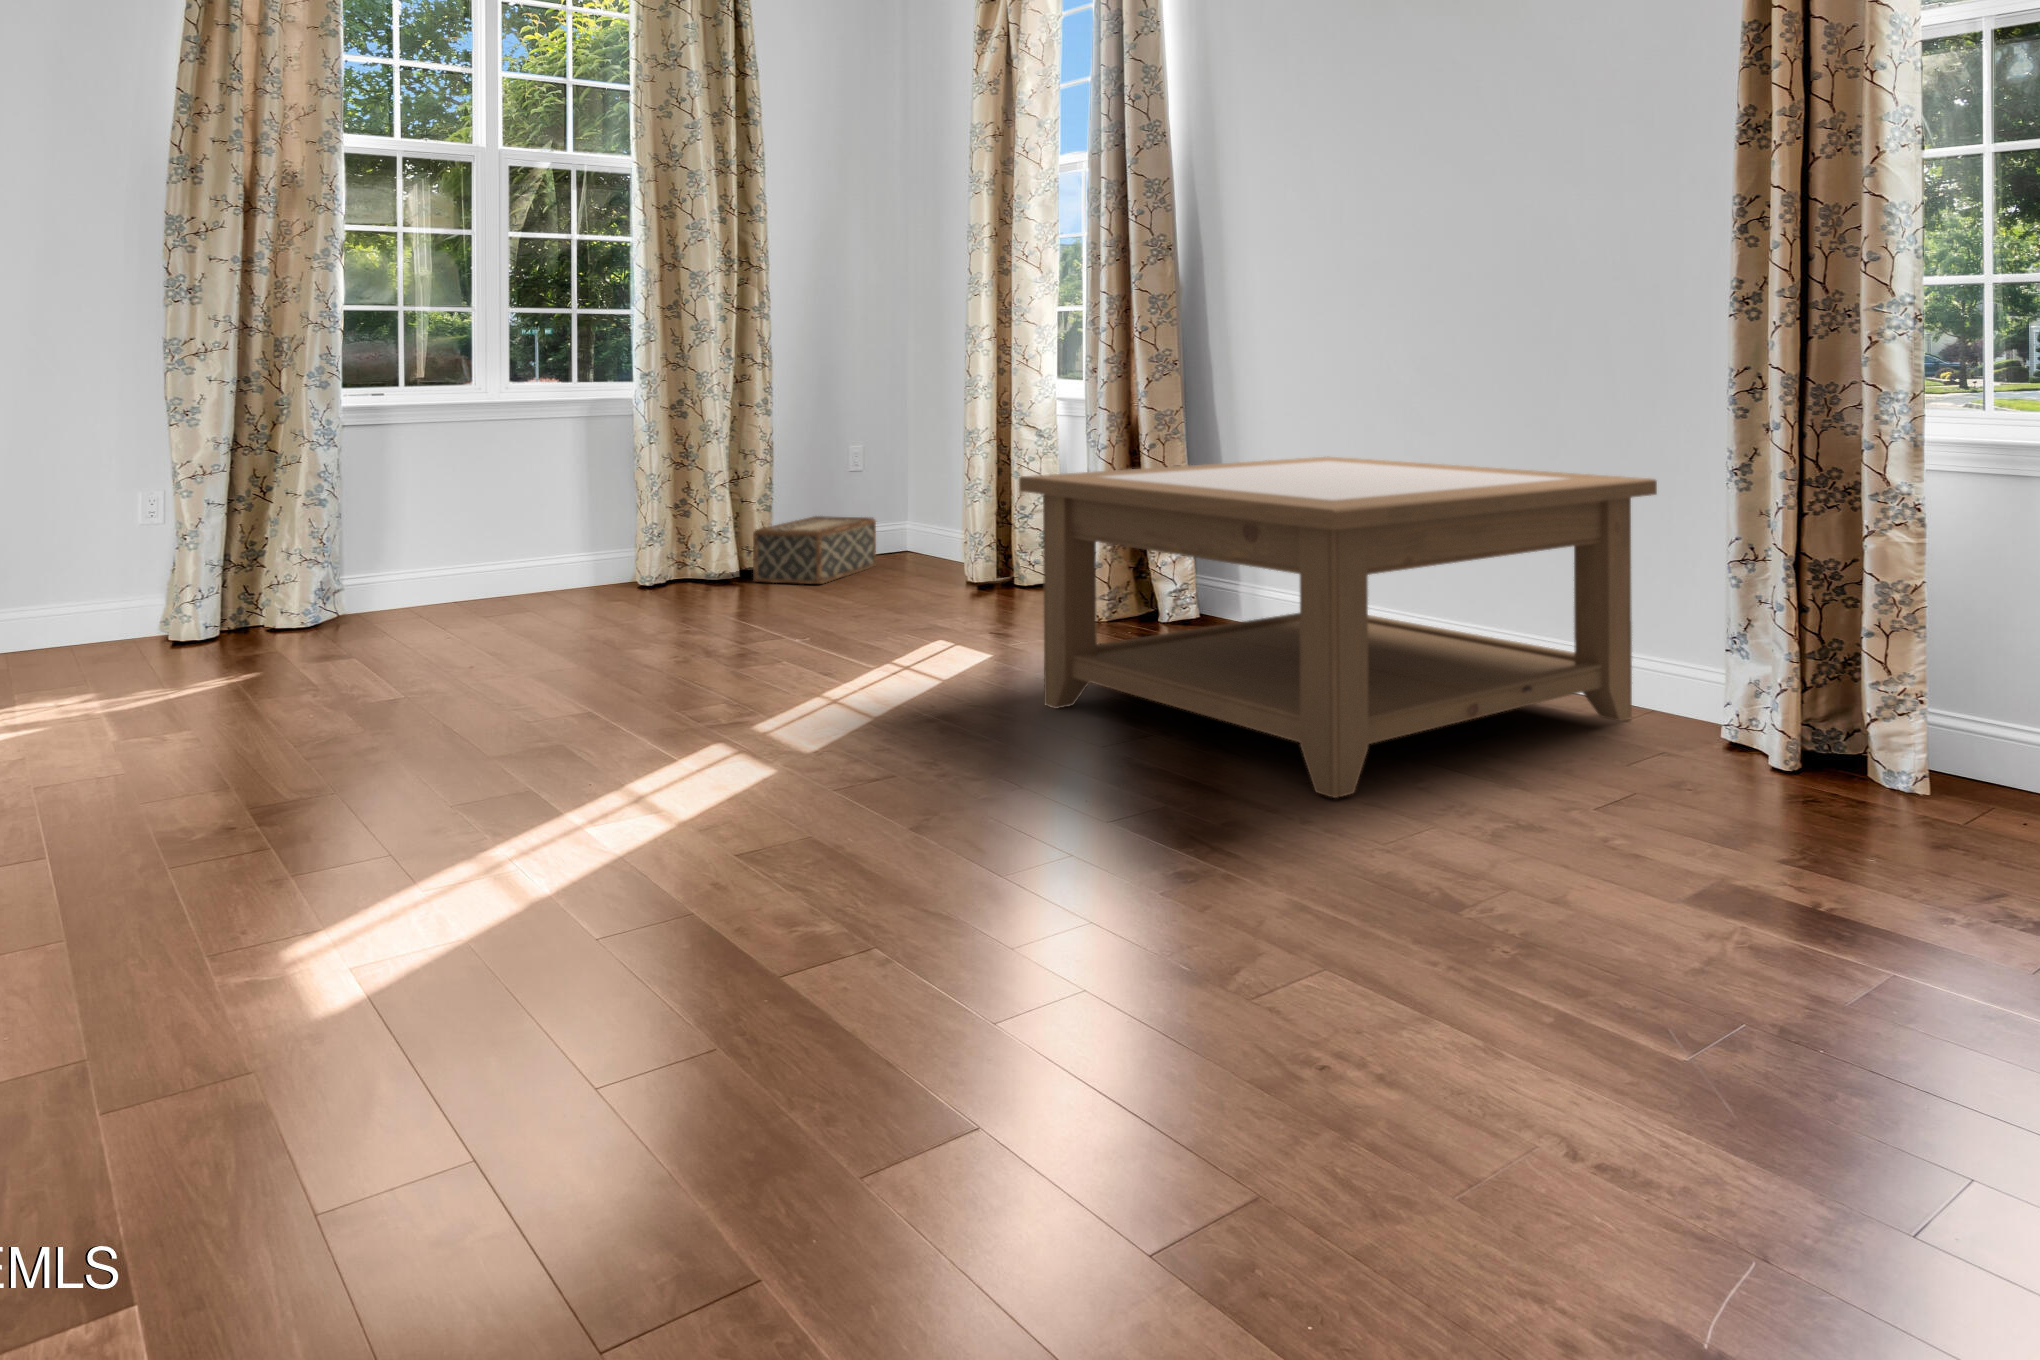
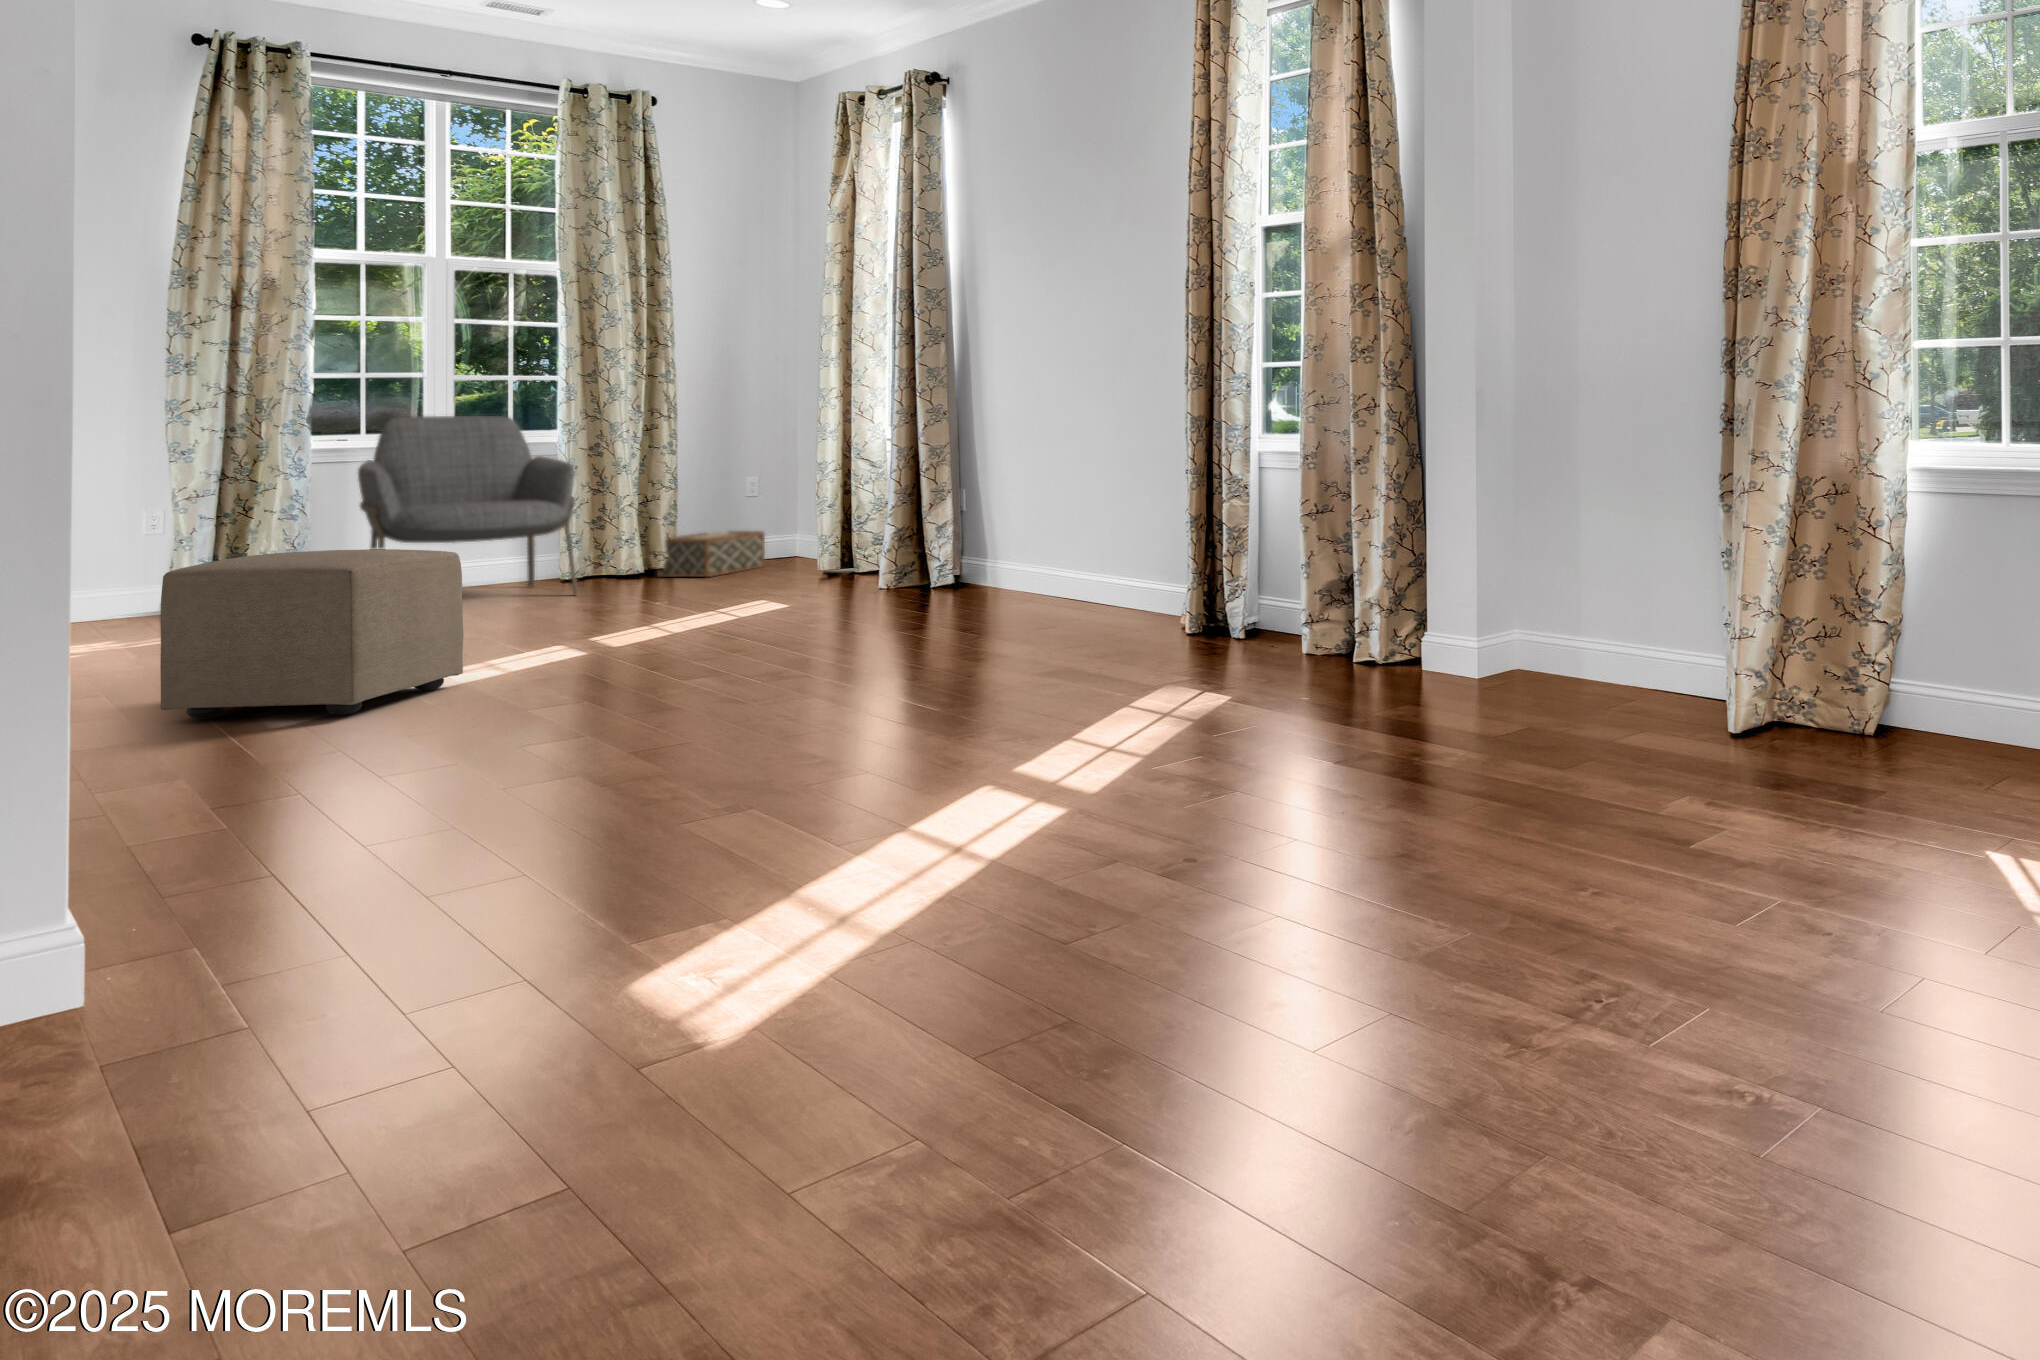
armchair: none [400,362,674,642] -> present [358,416,578,595]
coffee table: present [1019,457,1657,798] -> none [779,474,1171,653]
ottoman: none [147,612,626,956] -> present [160,549,464,719]

